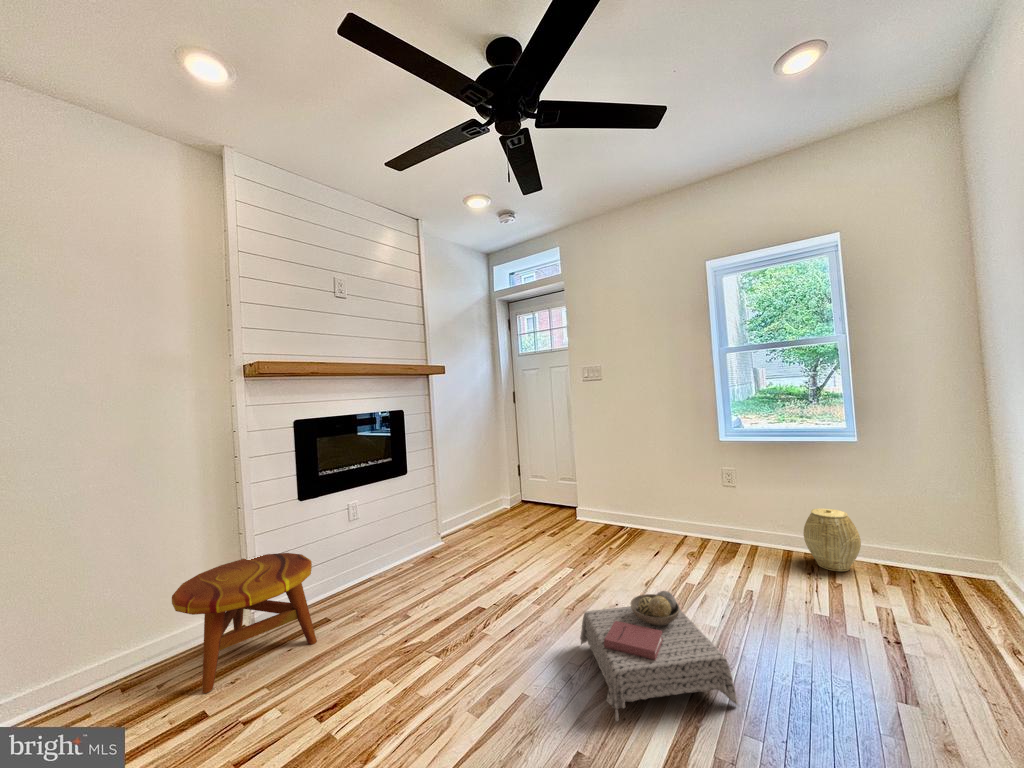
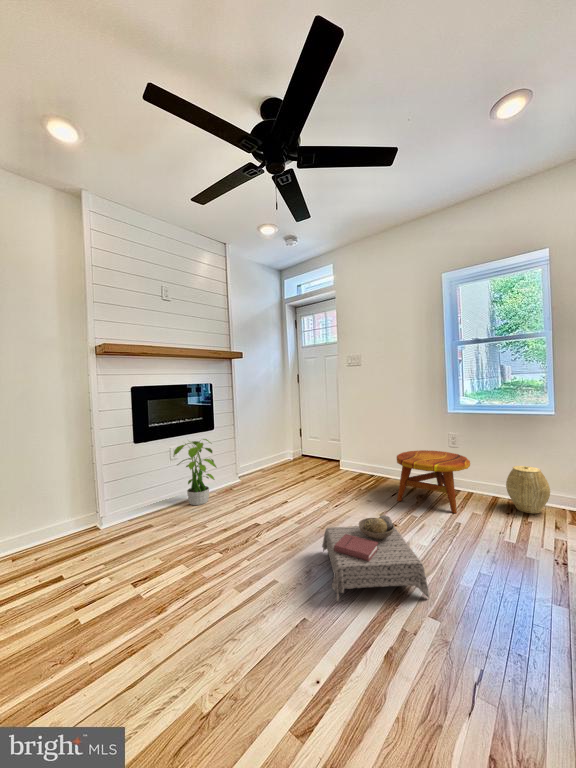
potted plant: none [355,489,416,585] -> present [174,439,217,505]
side table: present [172,553,317,693] -> present [397,450,470,513]

